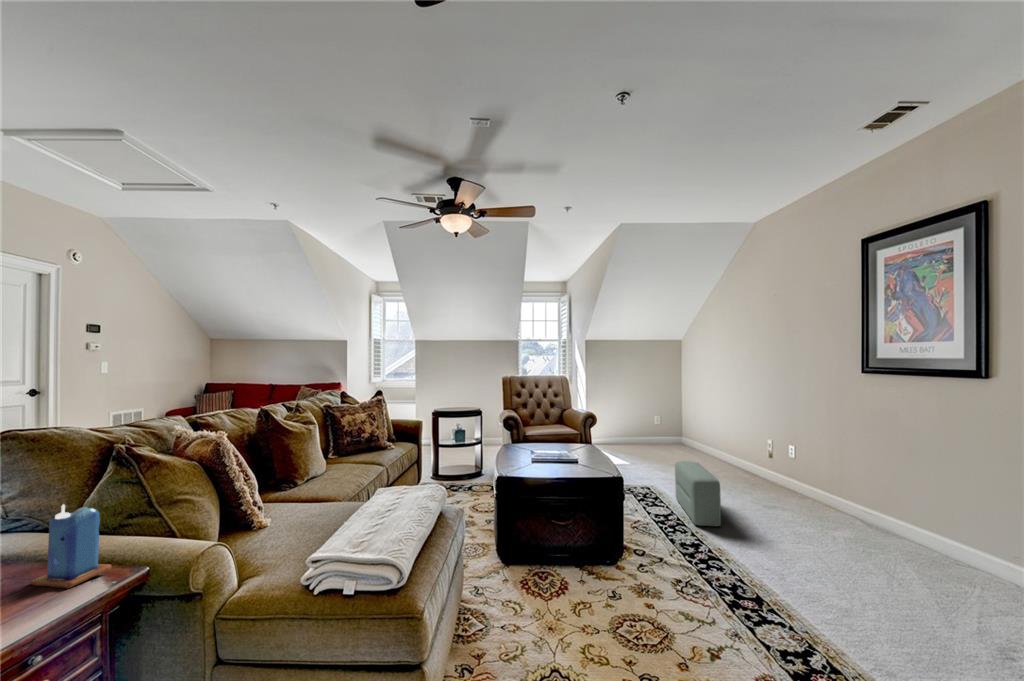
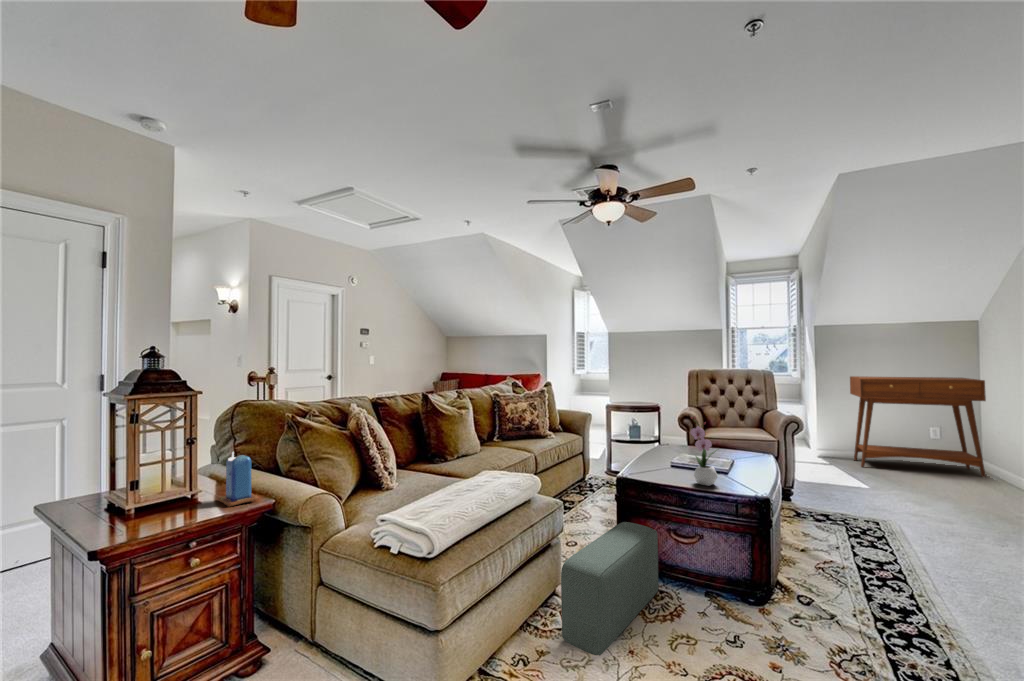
console table: none [610,380,687,449] -> present [850,376,986,477]
flower arrangement: none [562,415,582,474] -> present [691,417,717,486]
pouf: present [675,461,721,526] -> present [561,522,659,656]

